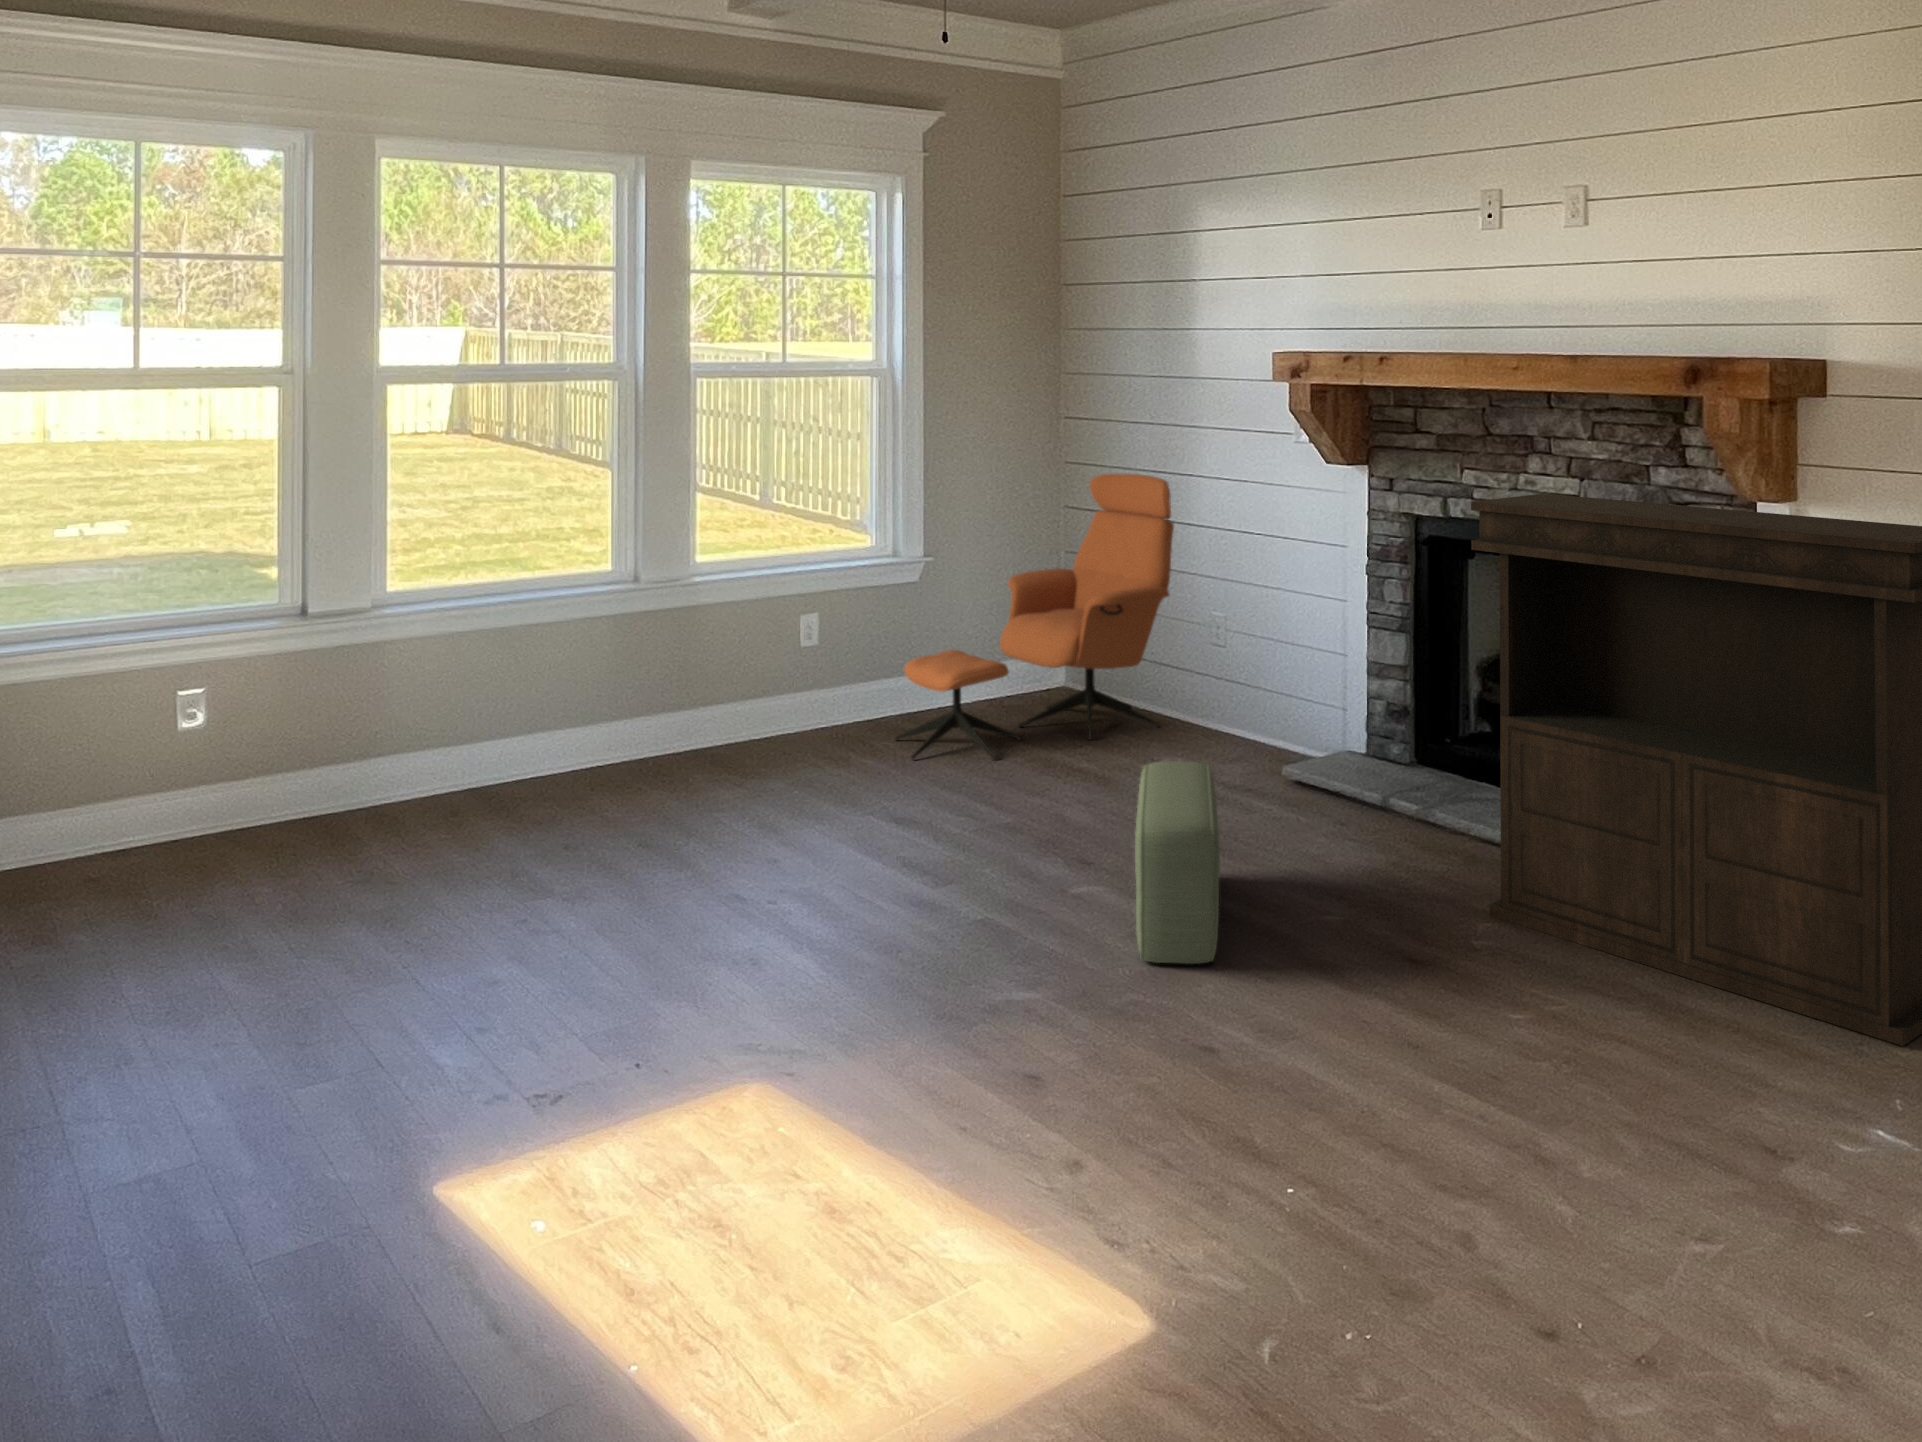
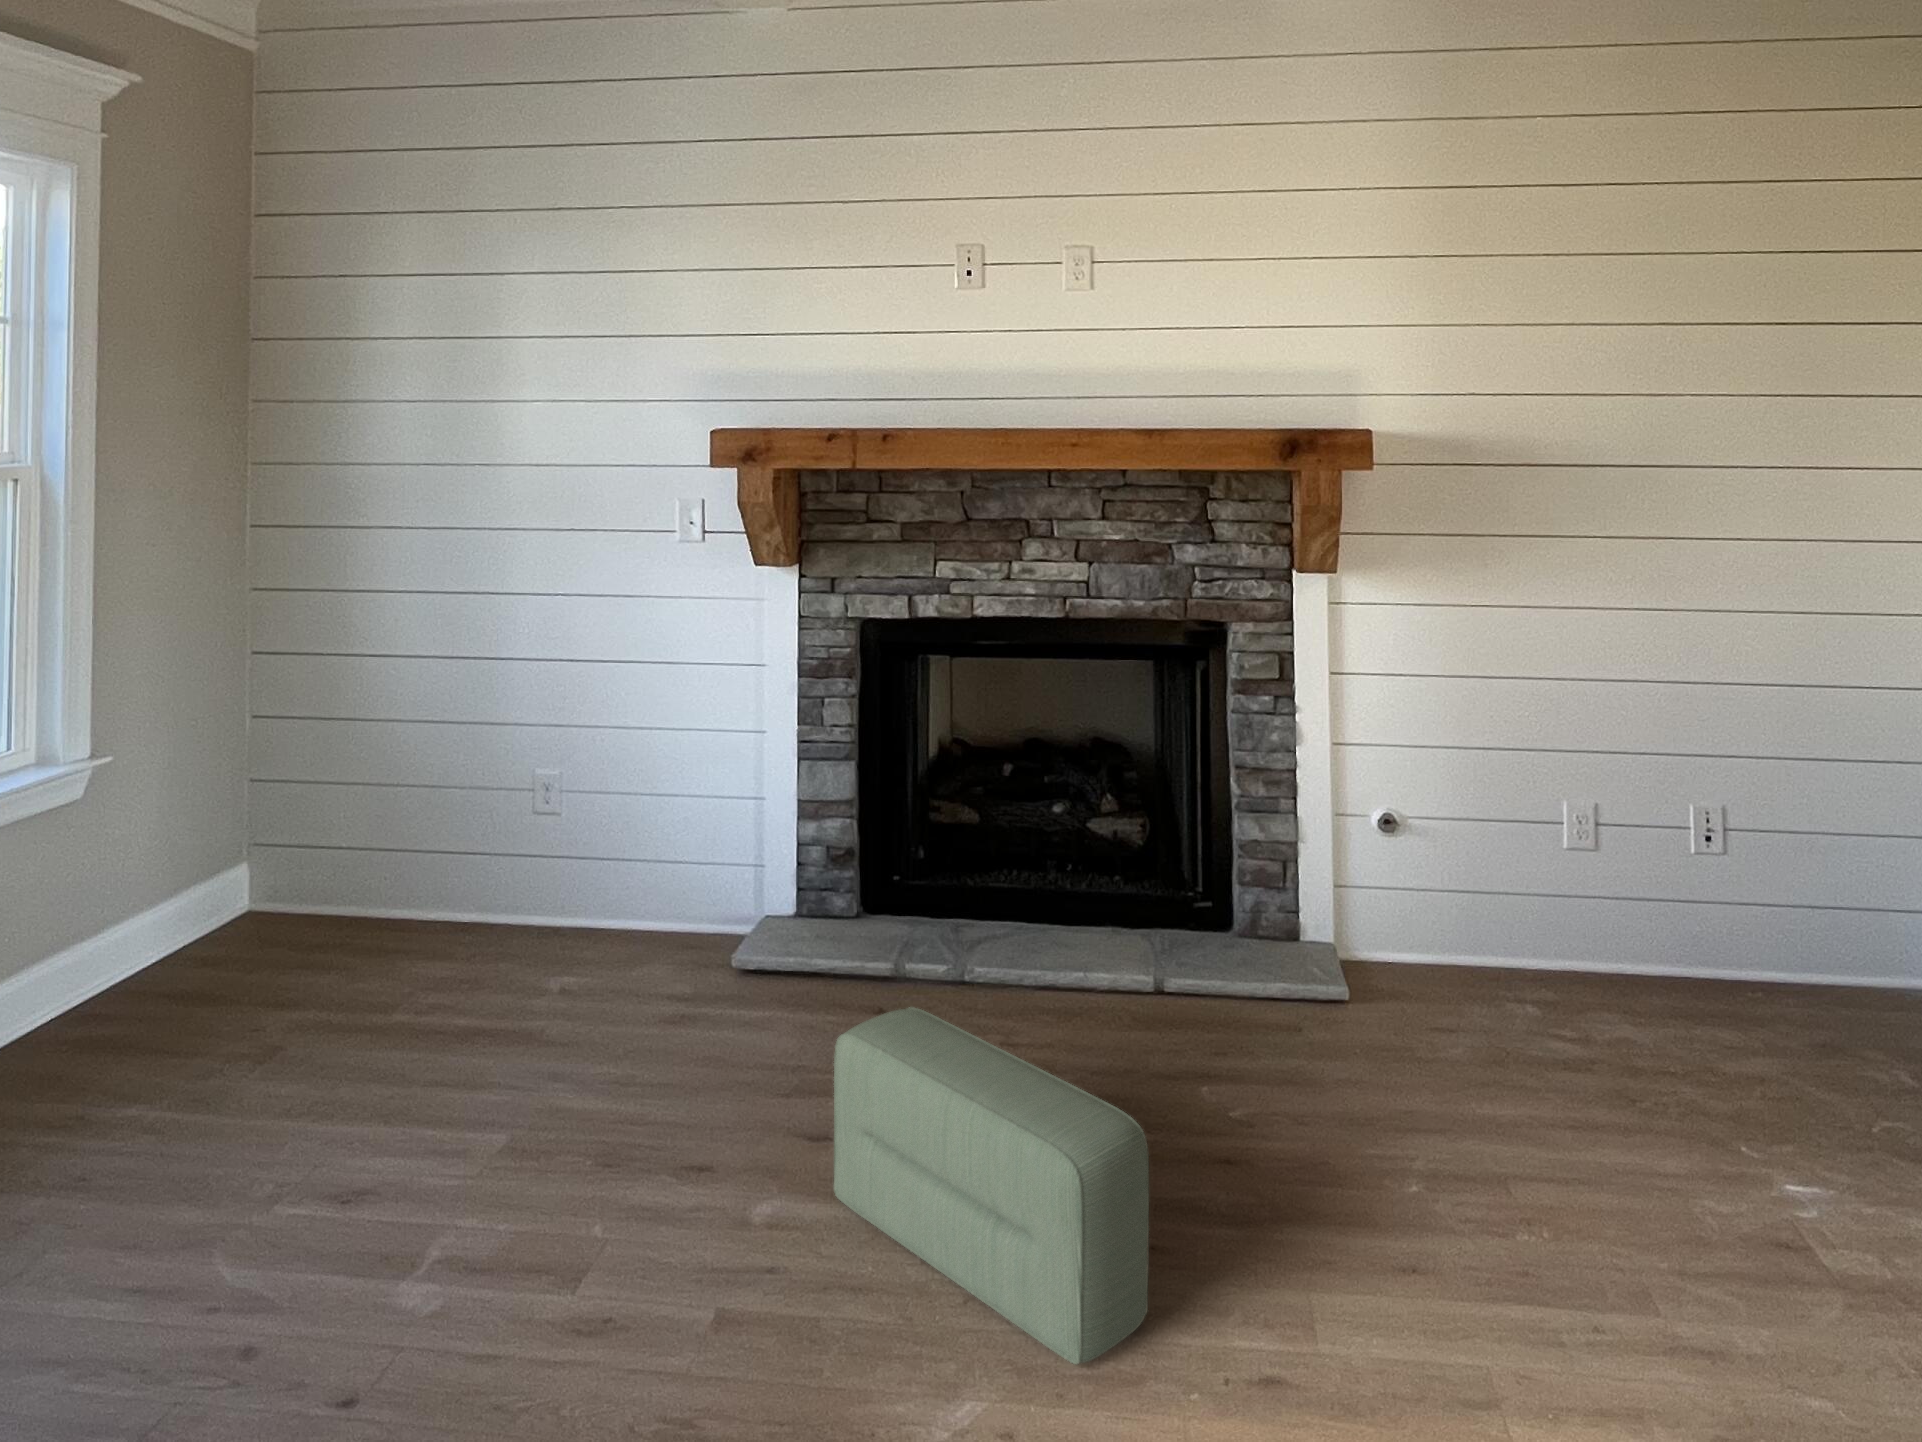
armchair: present [895,474,1174,759] -> none [105,594,503,1110]
console table: present [1471,494,1922,1046] -> none [1181,591,1704,1107]

